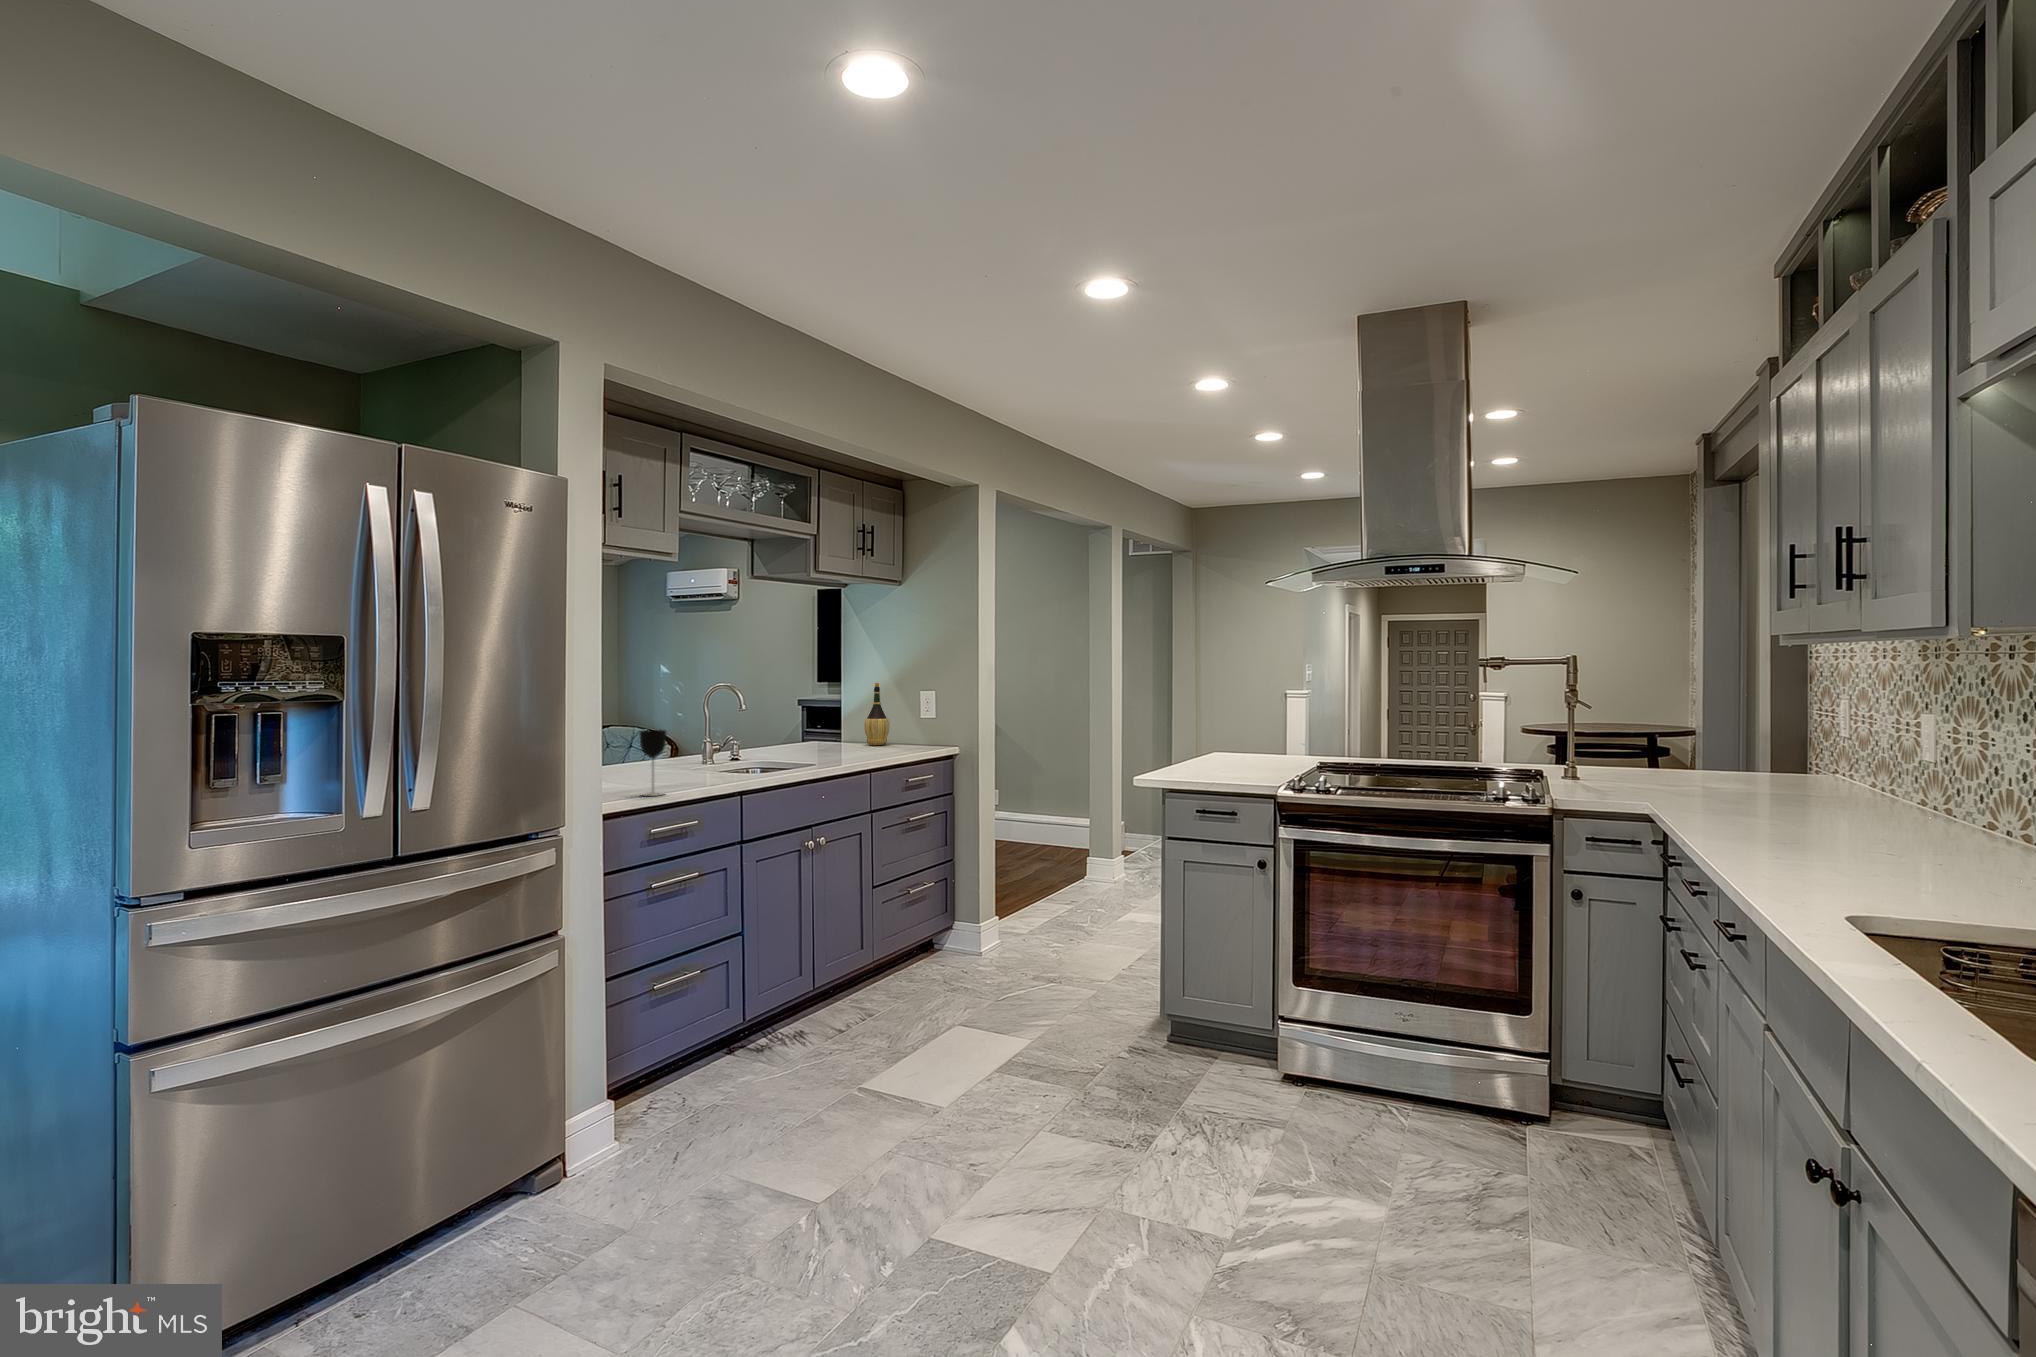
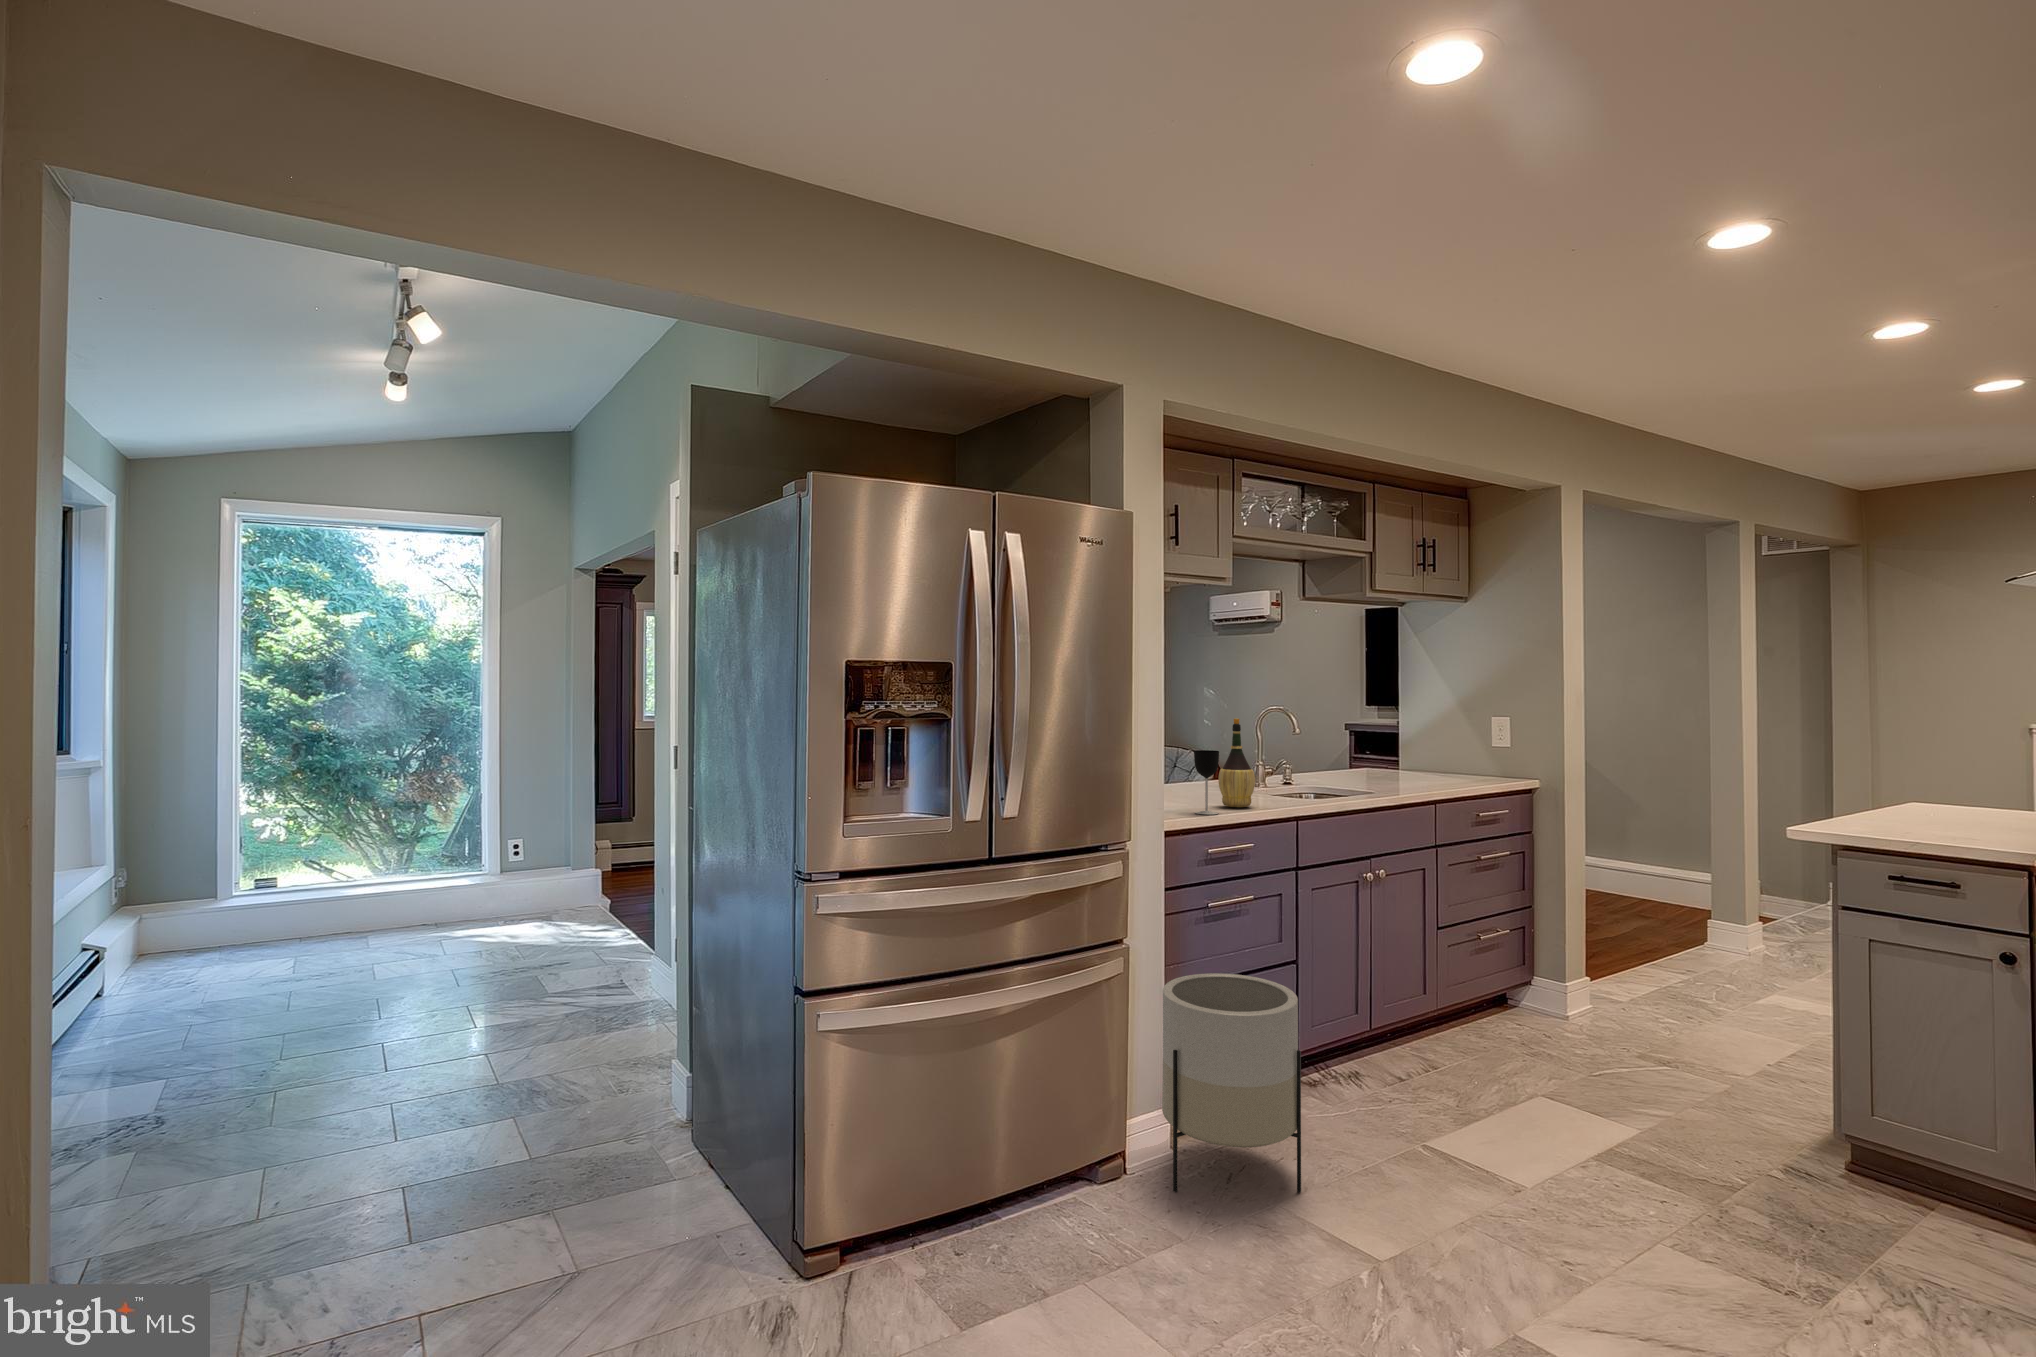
wine bottle: present [864,683,890,745] -> present [1218,718,1255,807]
planter: none [605,953,748,1180] -> present [1162,973,1301,1192]

